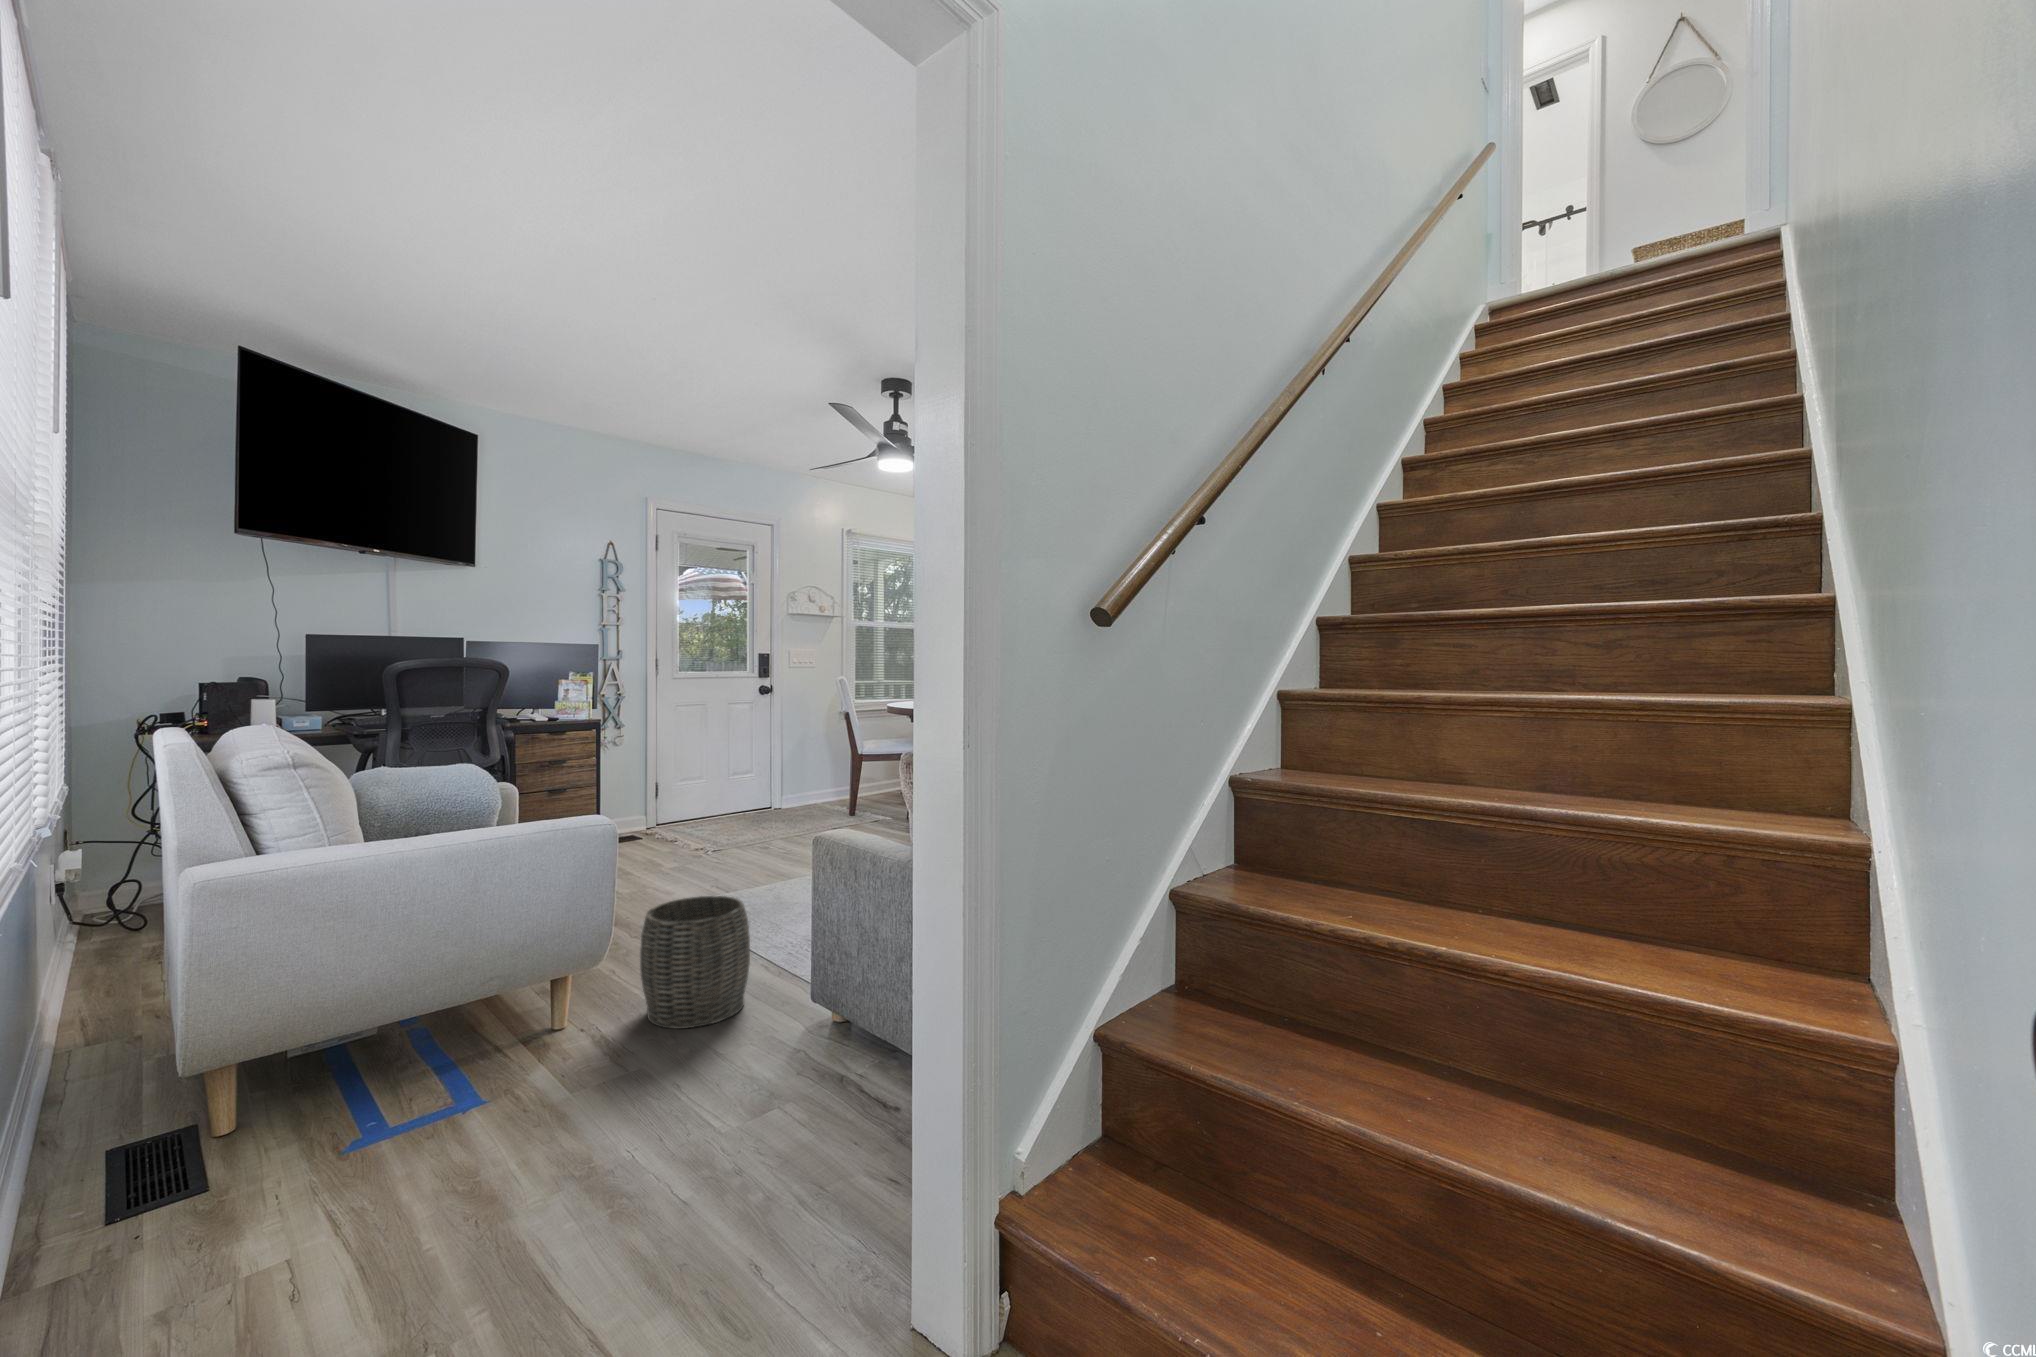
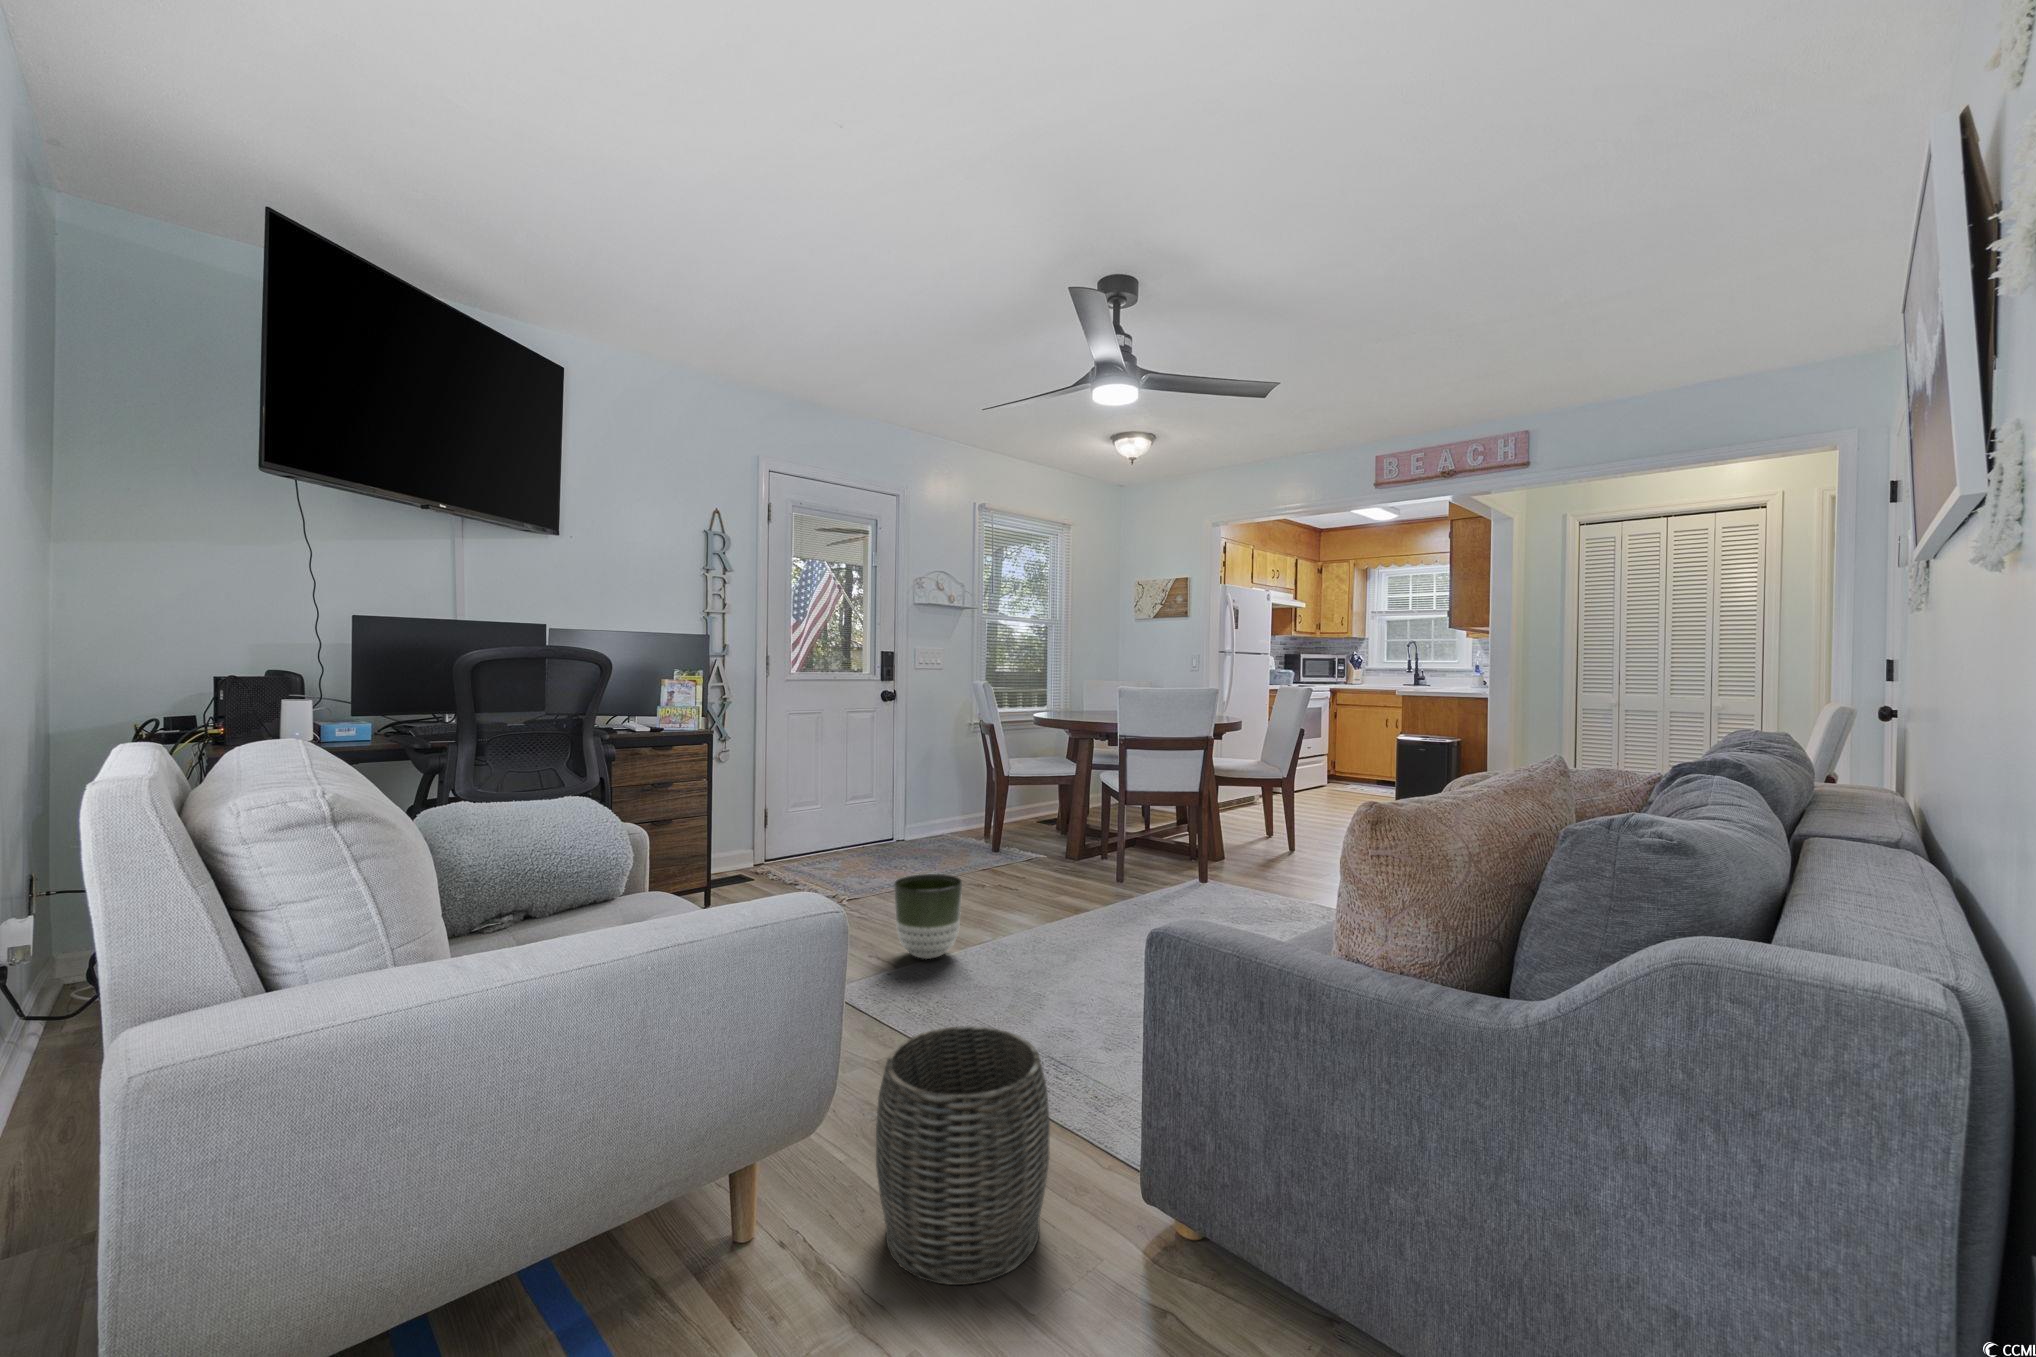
planter: none [726,825,778,886] -> present [894,874,962,959]

